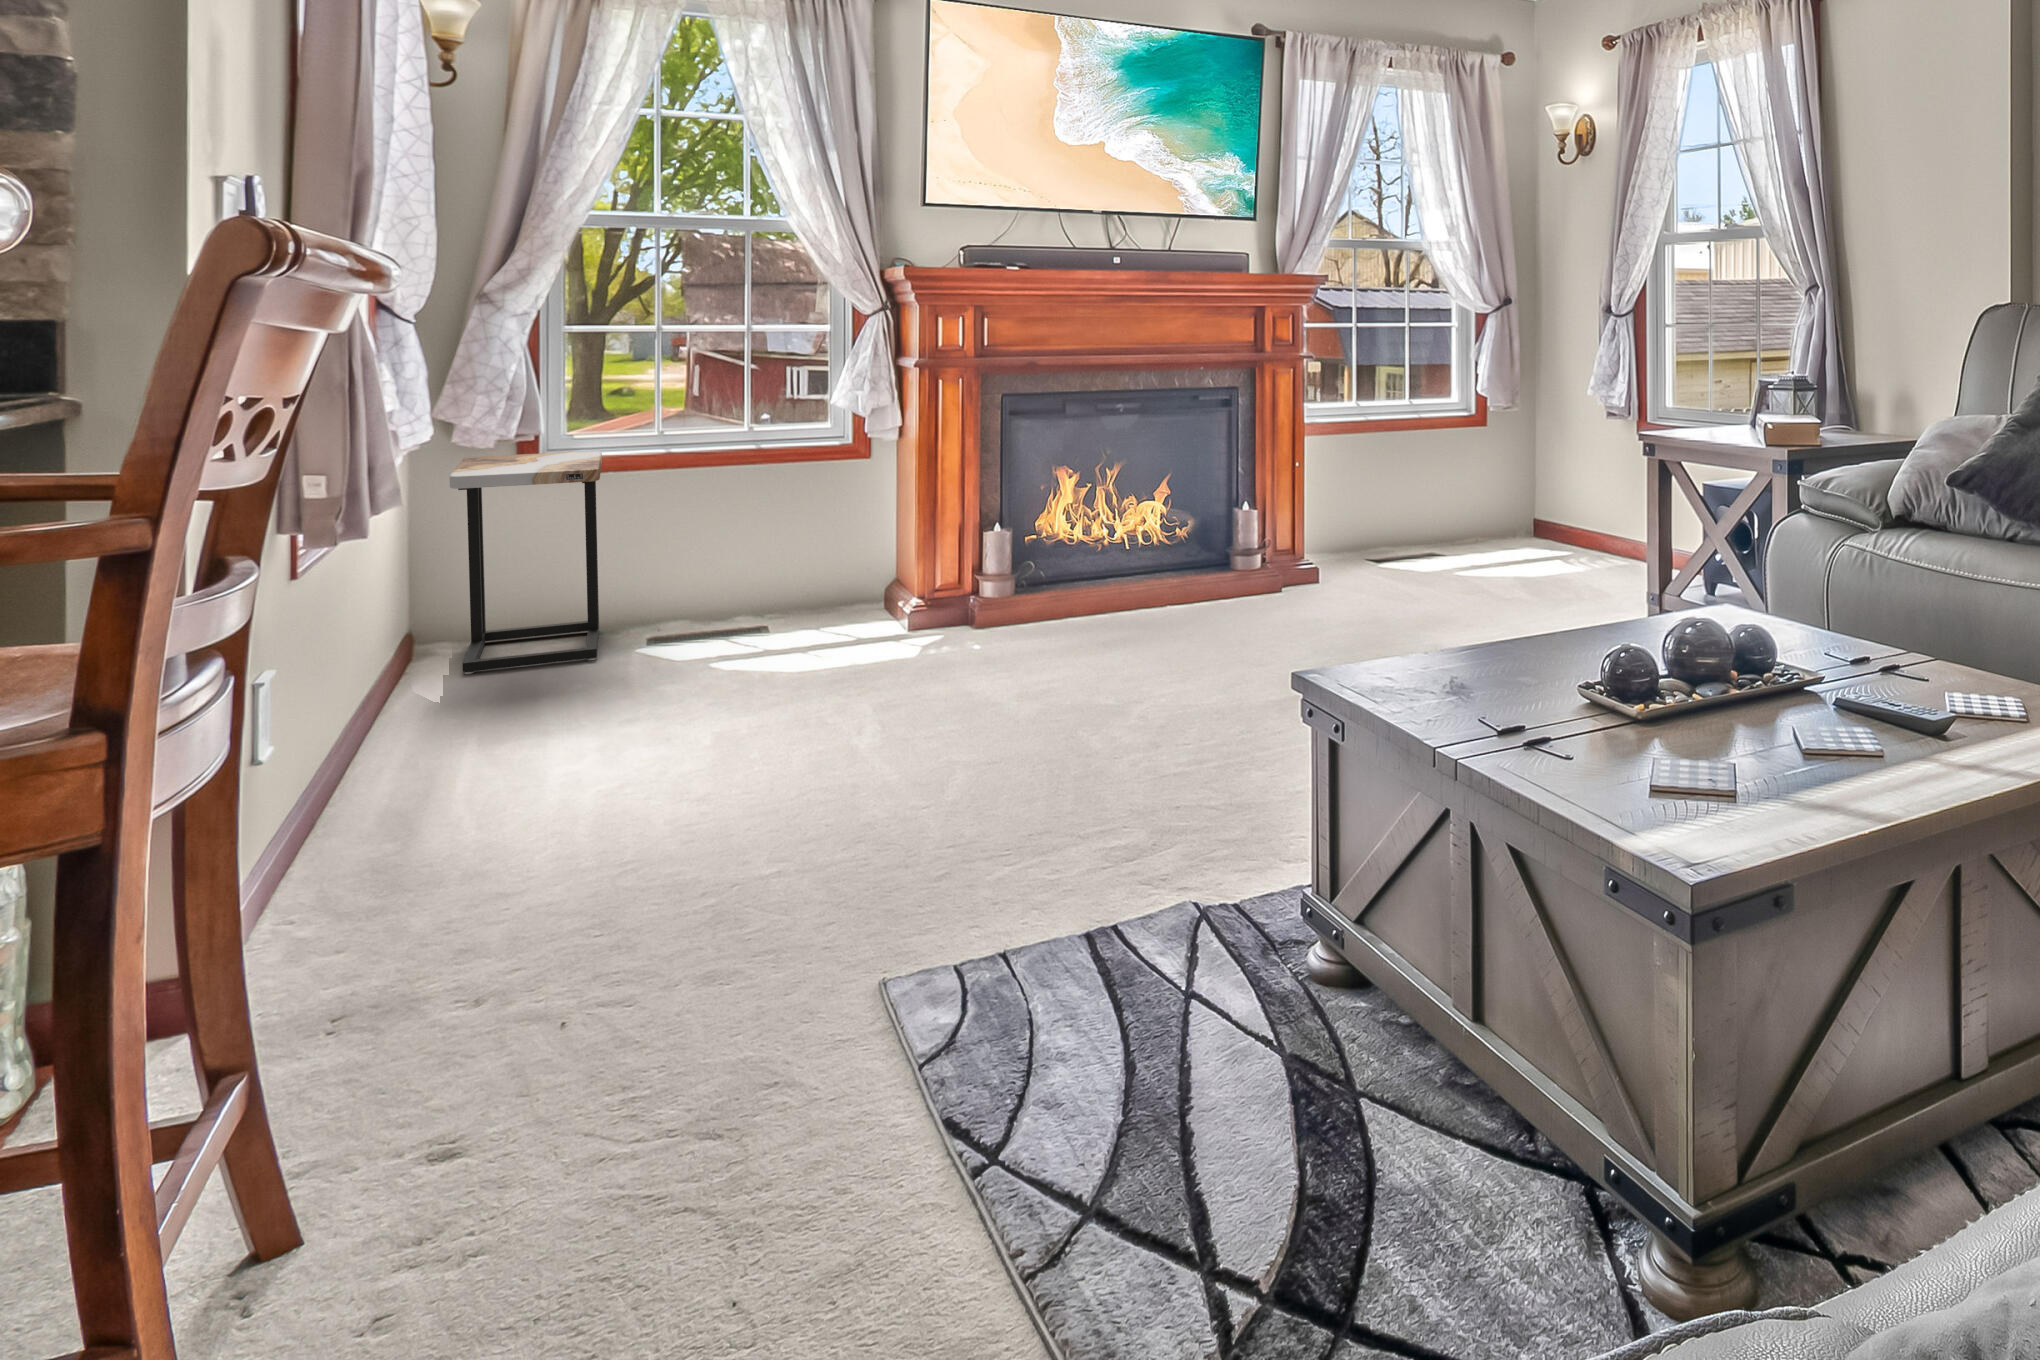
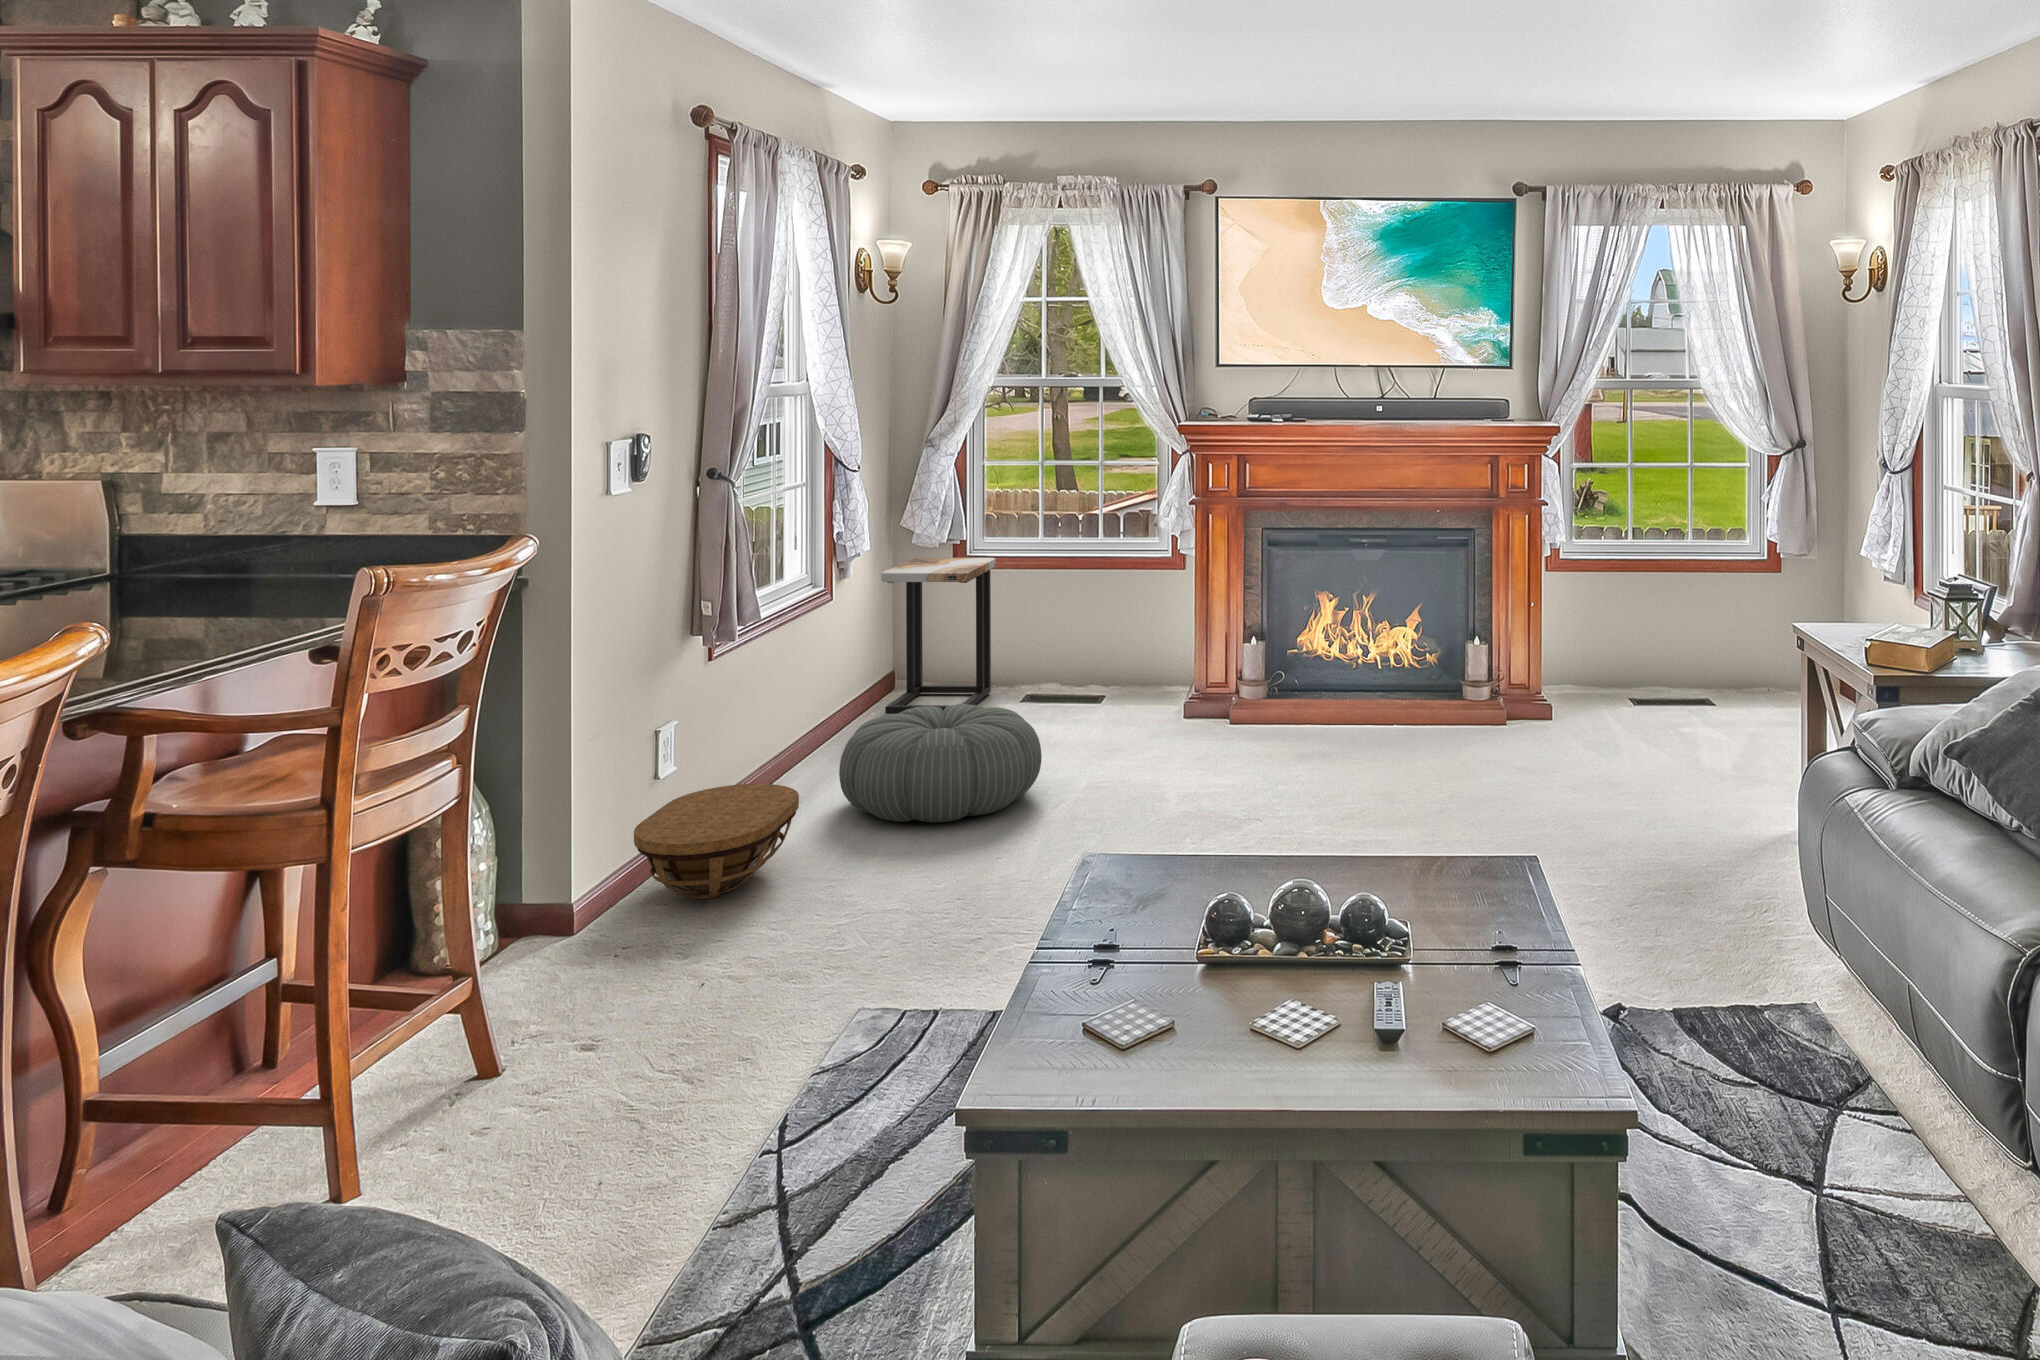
pouf: none [558,631,861,797] -> present [839,704,1042,822]
basket: none [361,771,613,957] -> present [634,784,799,899]

